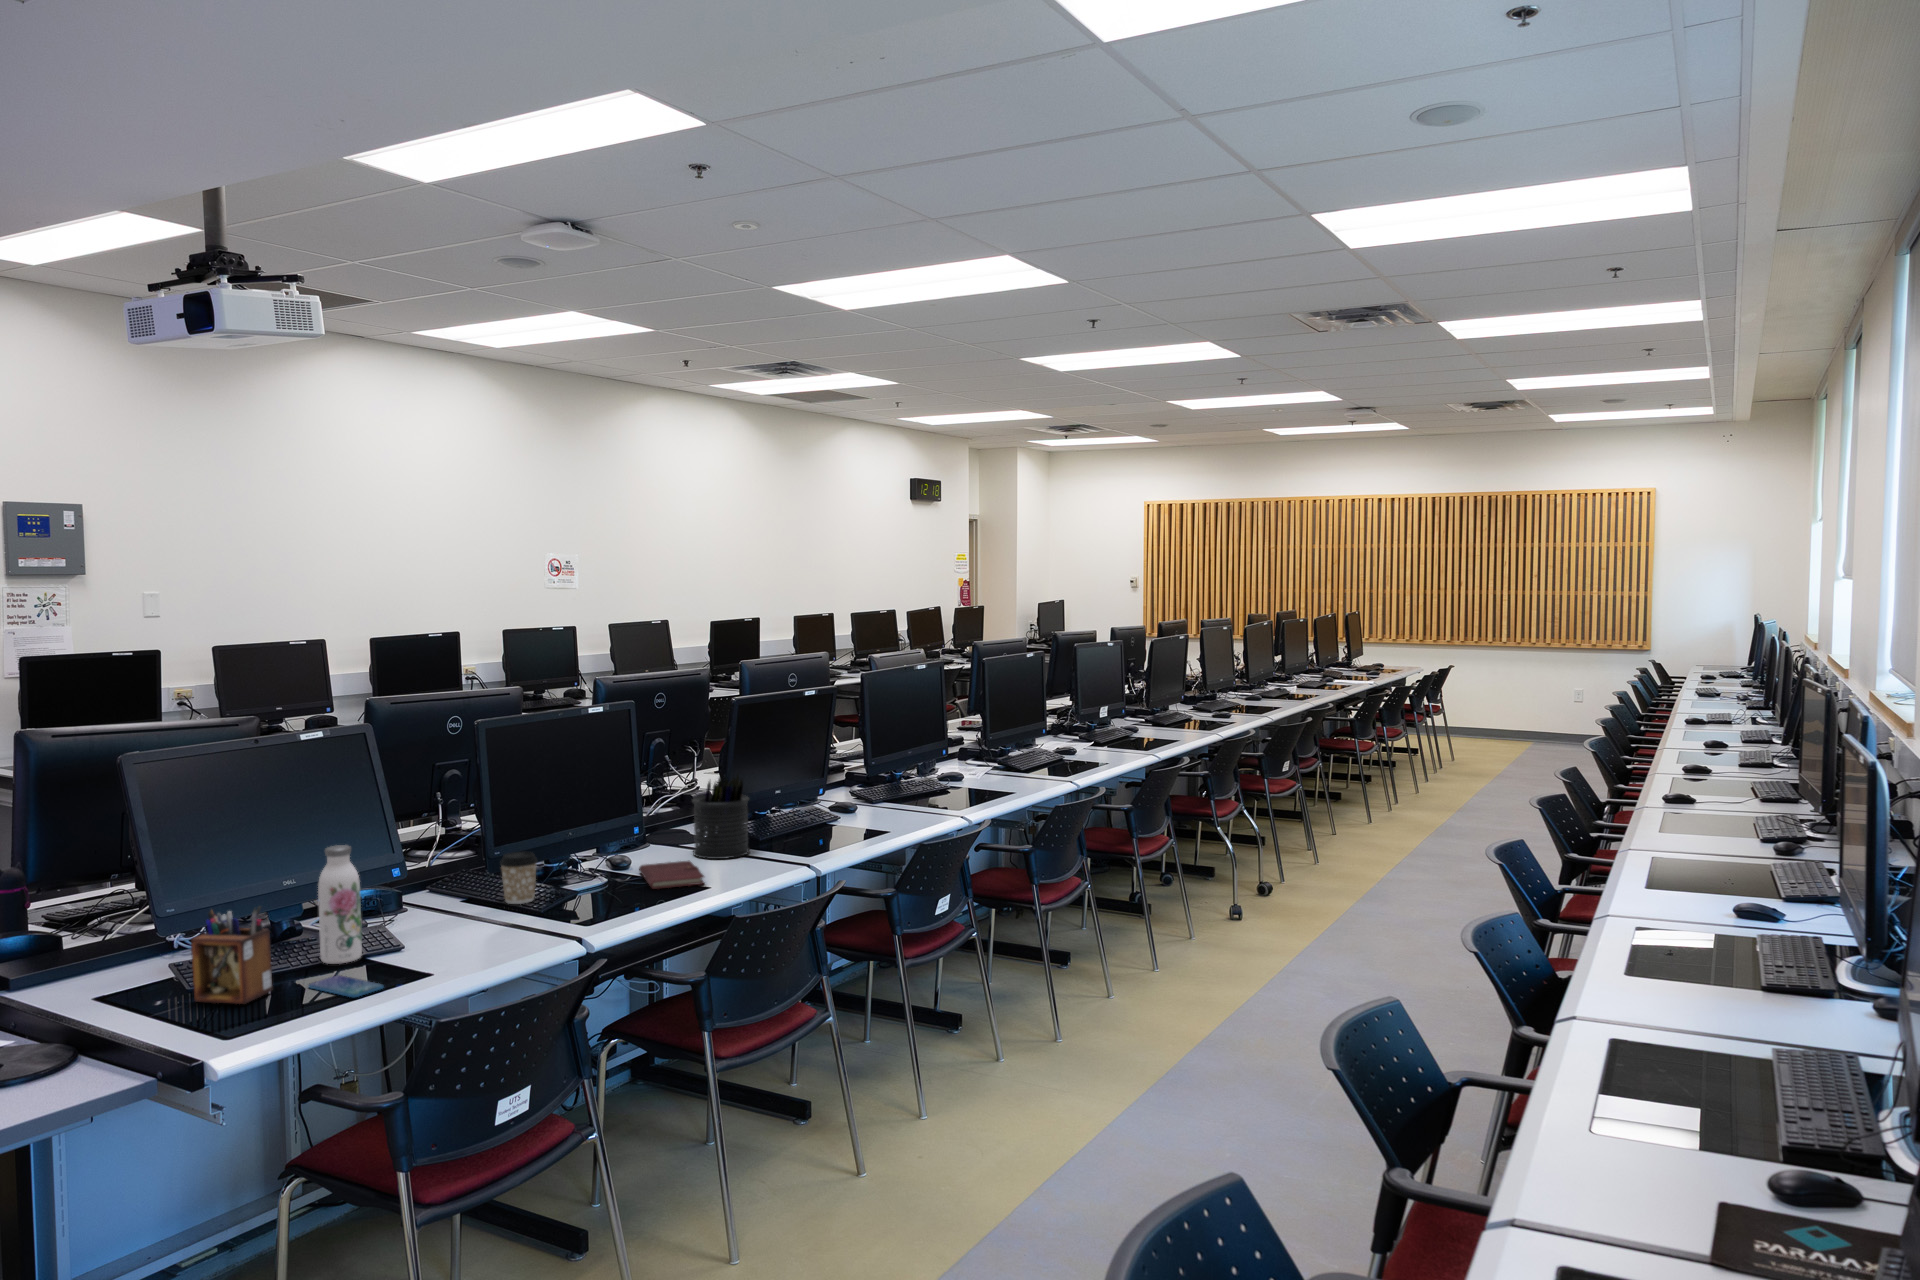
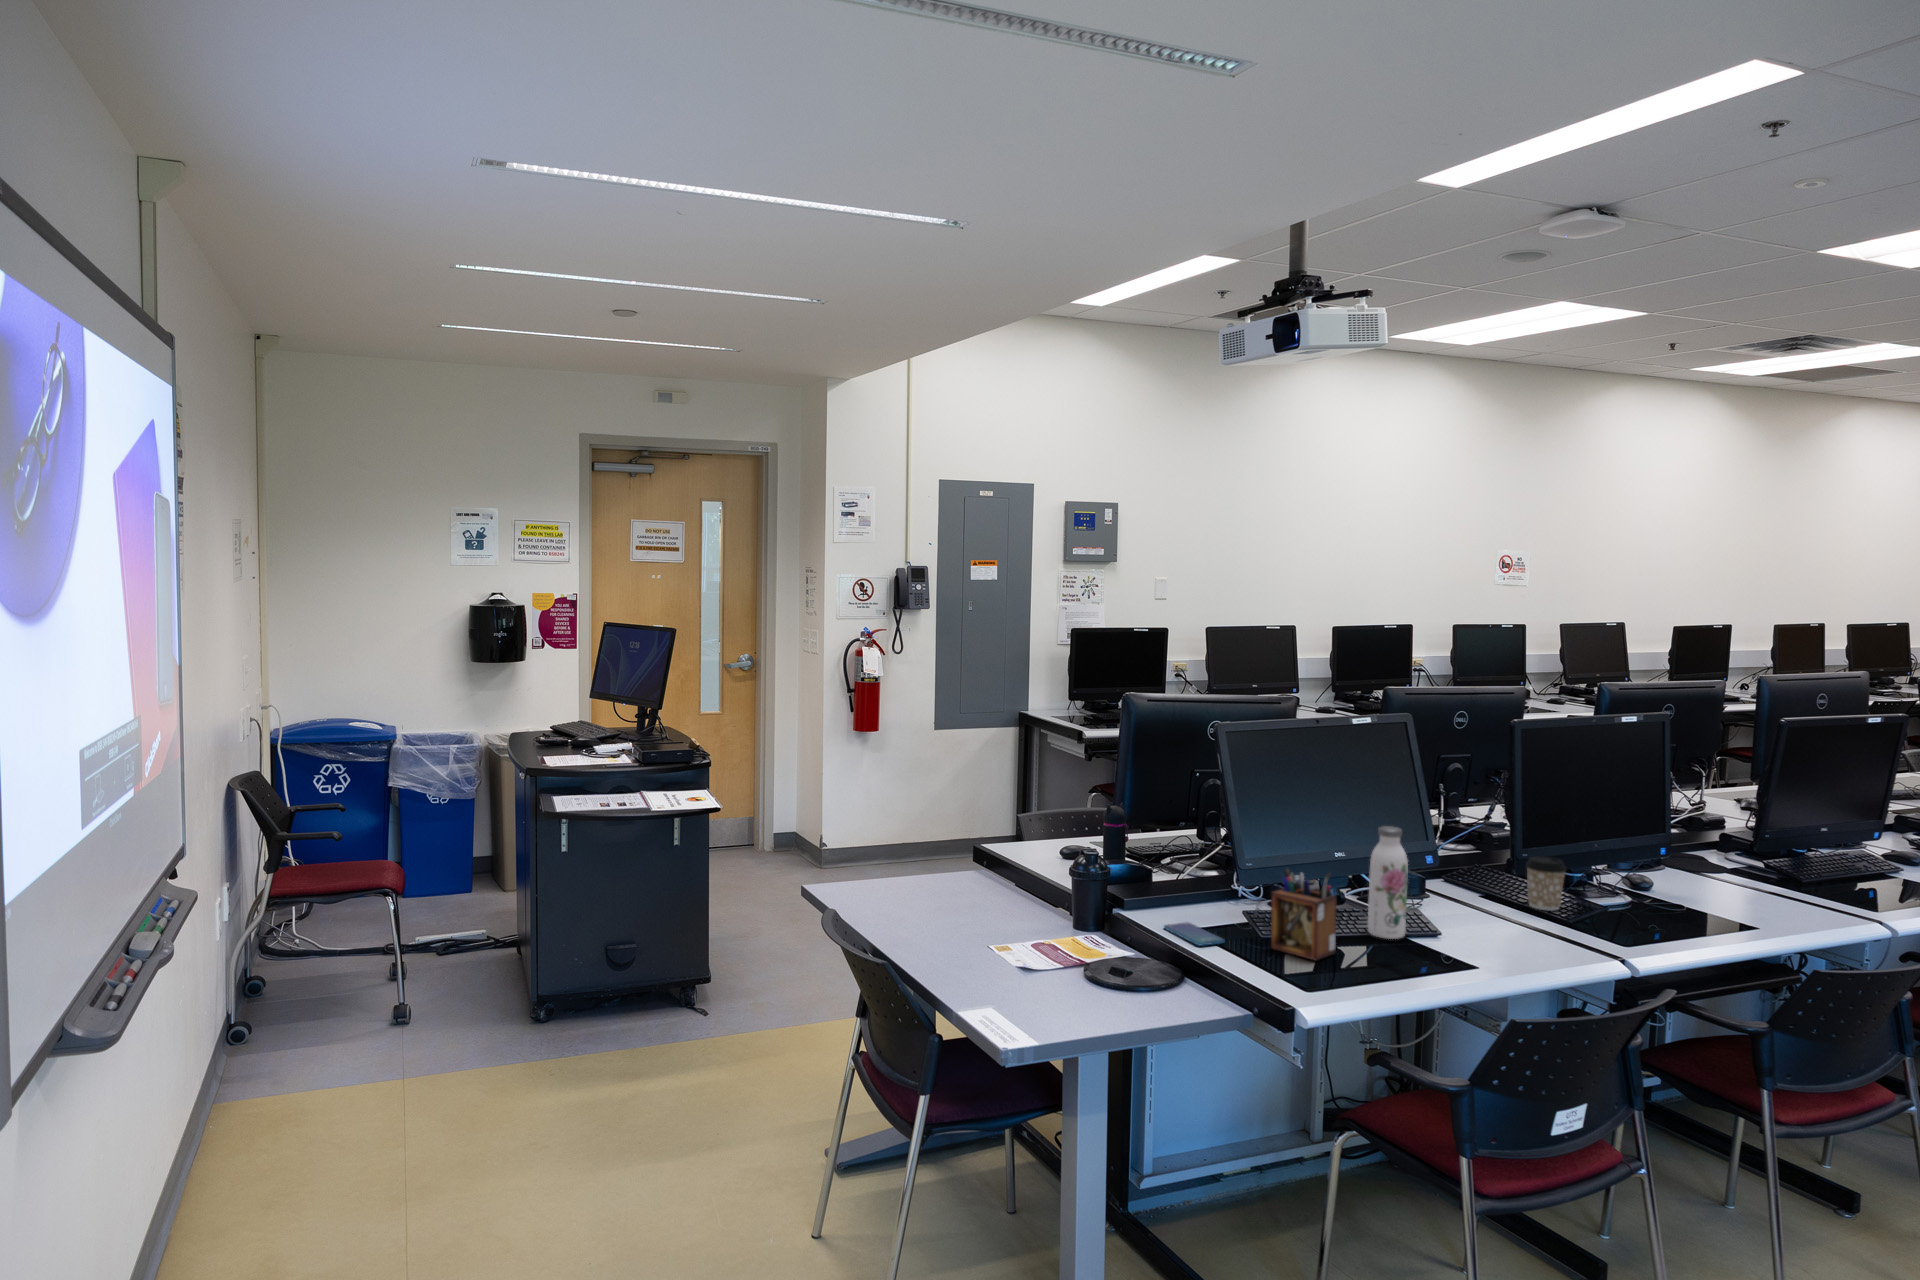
pen holder: present [692,775,749,859] -> none [1729,801,1808,901]
notebook: present [639,861,704,889] -> none [1670,891,1761,926]
smartphone: present [309,975,384,997] -> present [1164,923,1224,946]

